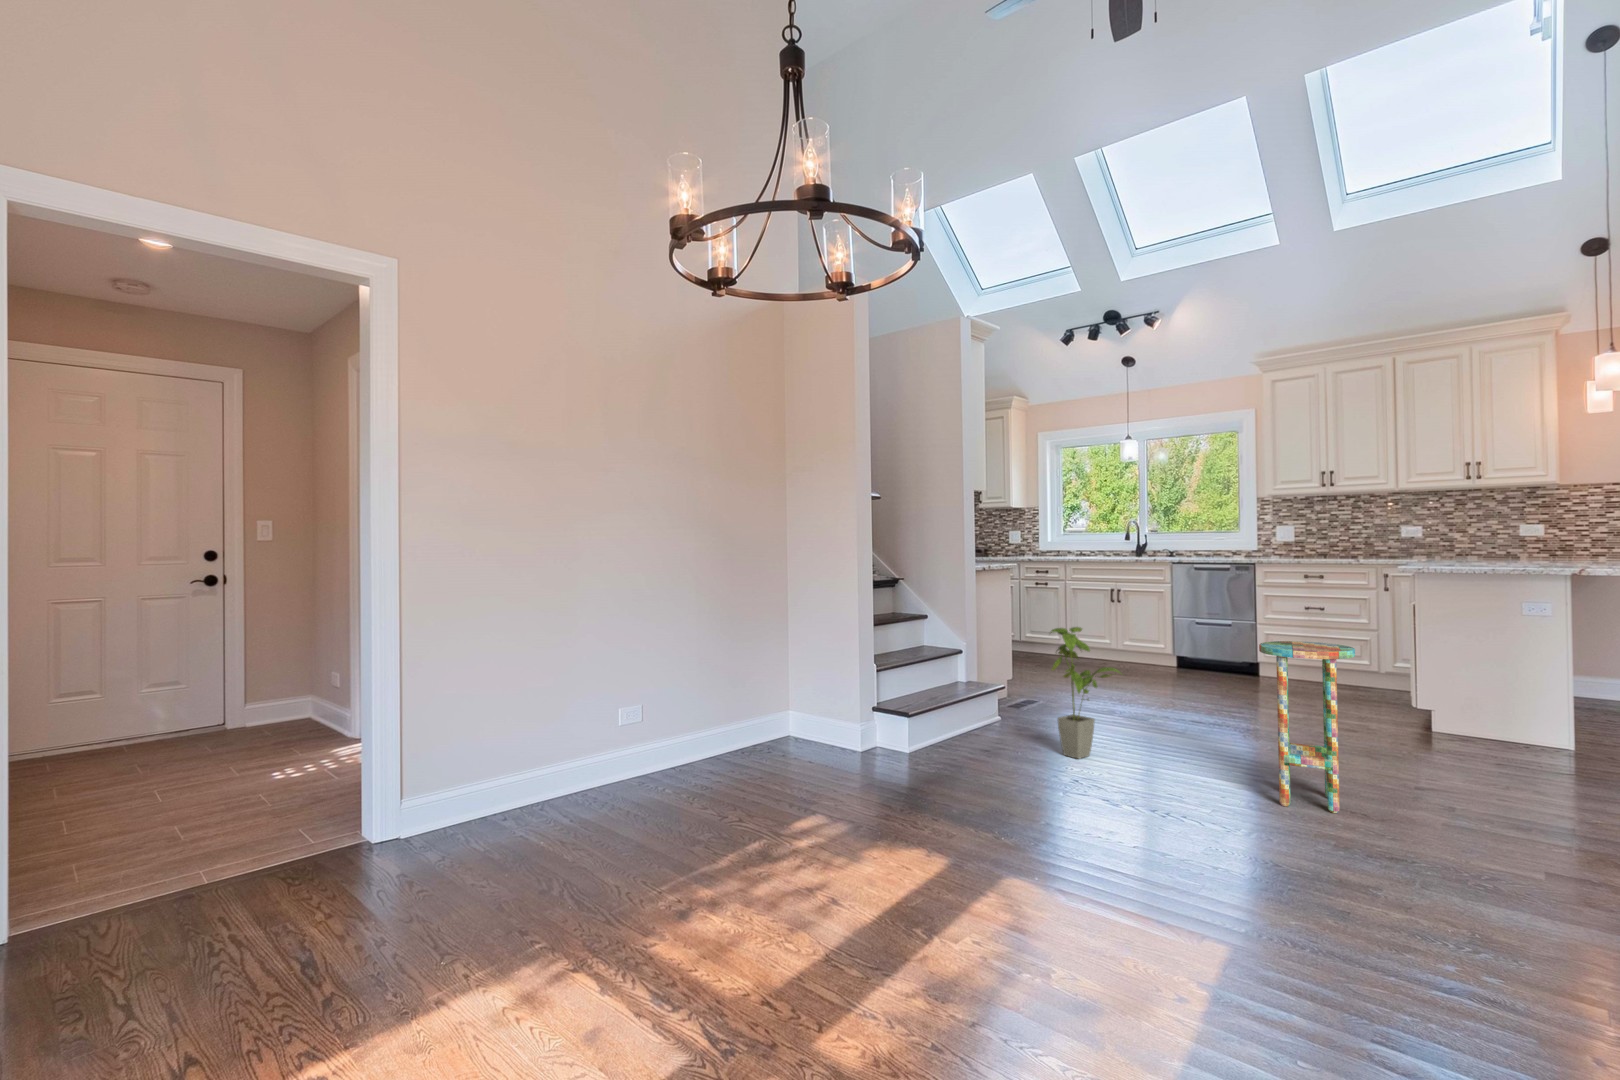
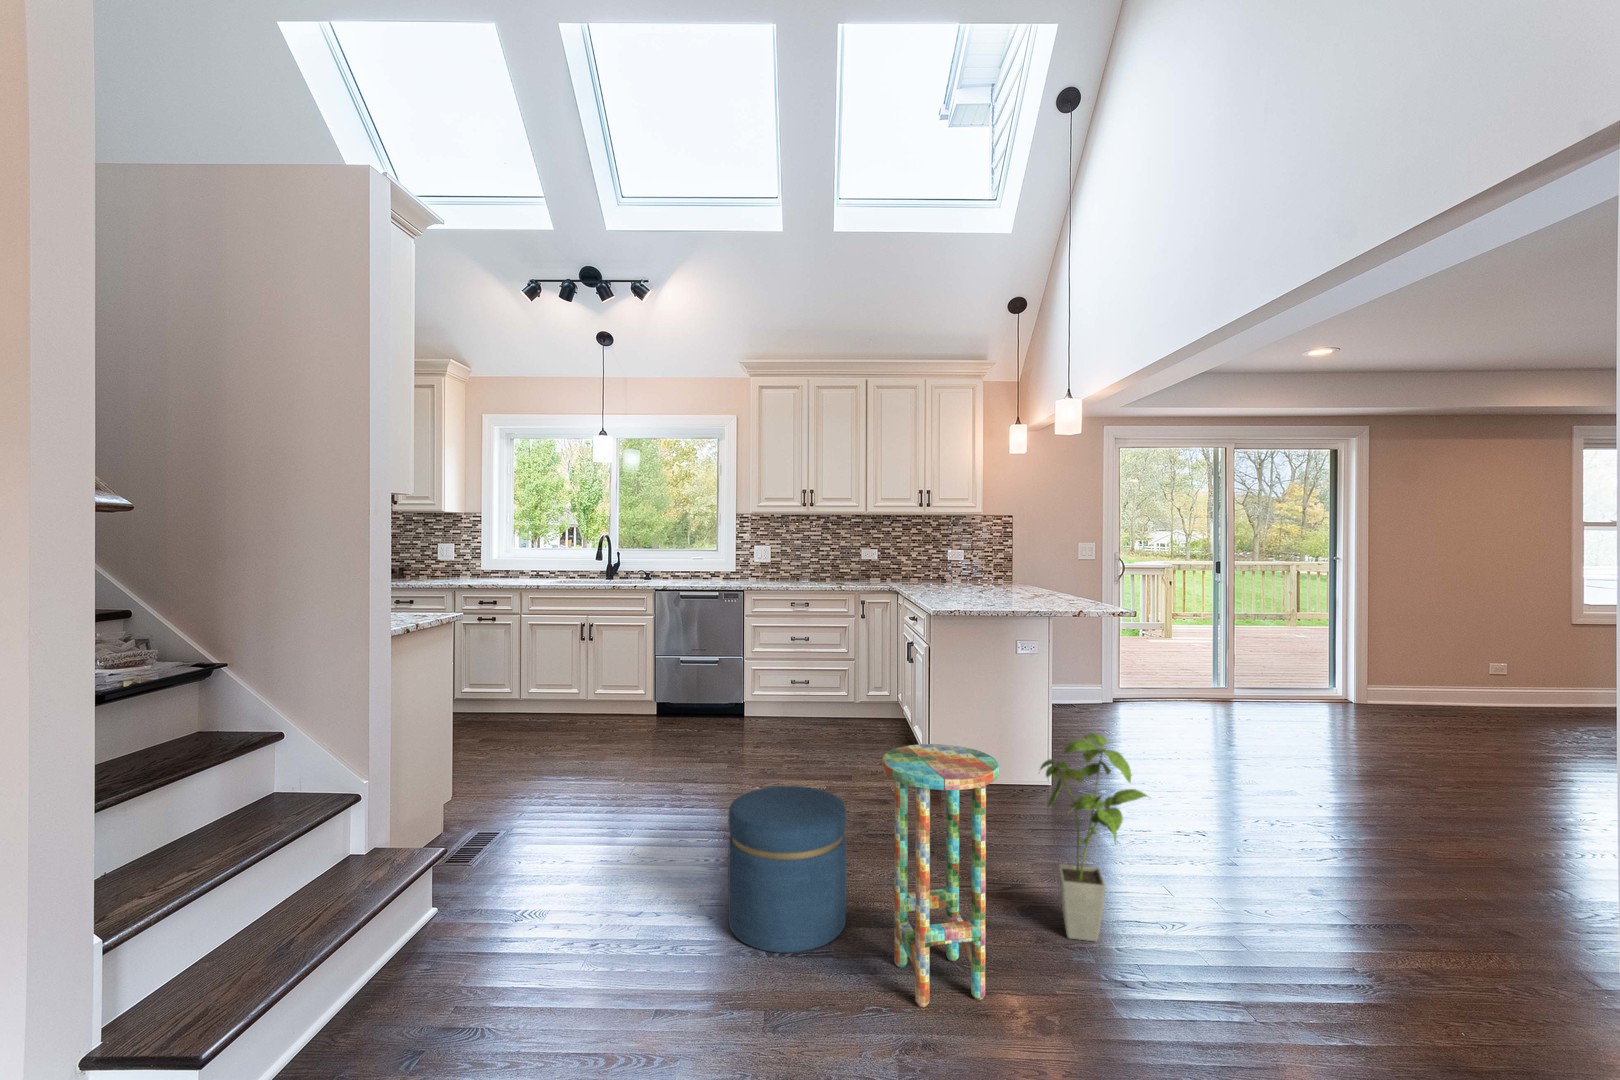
house plant: present [1051,627,1120,759] -> present [1040,733,1147,941]
ottoman: none [1167,676,1259,775] -> present [728,786,847,953]

